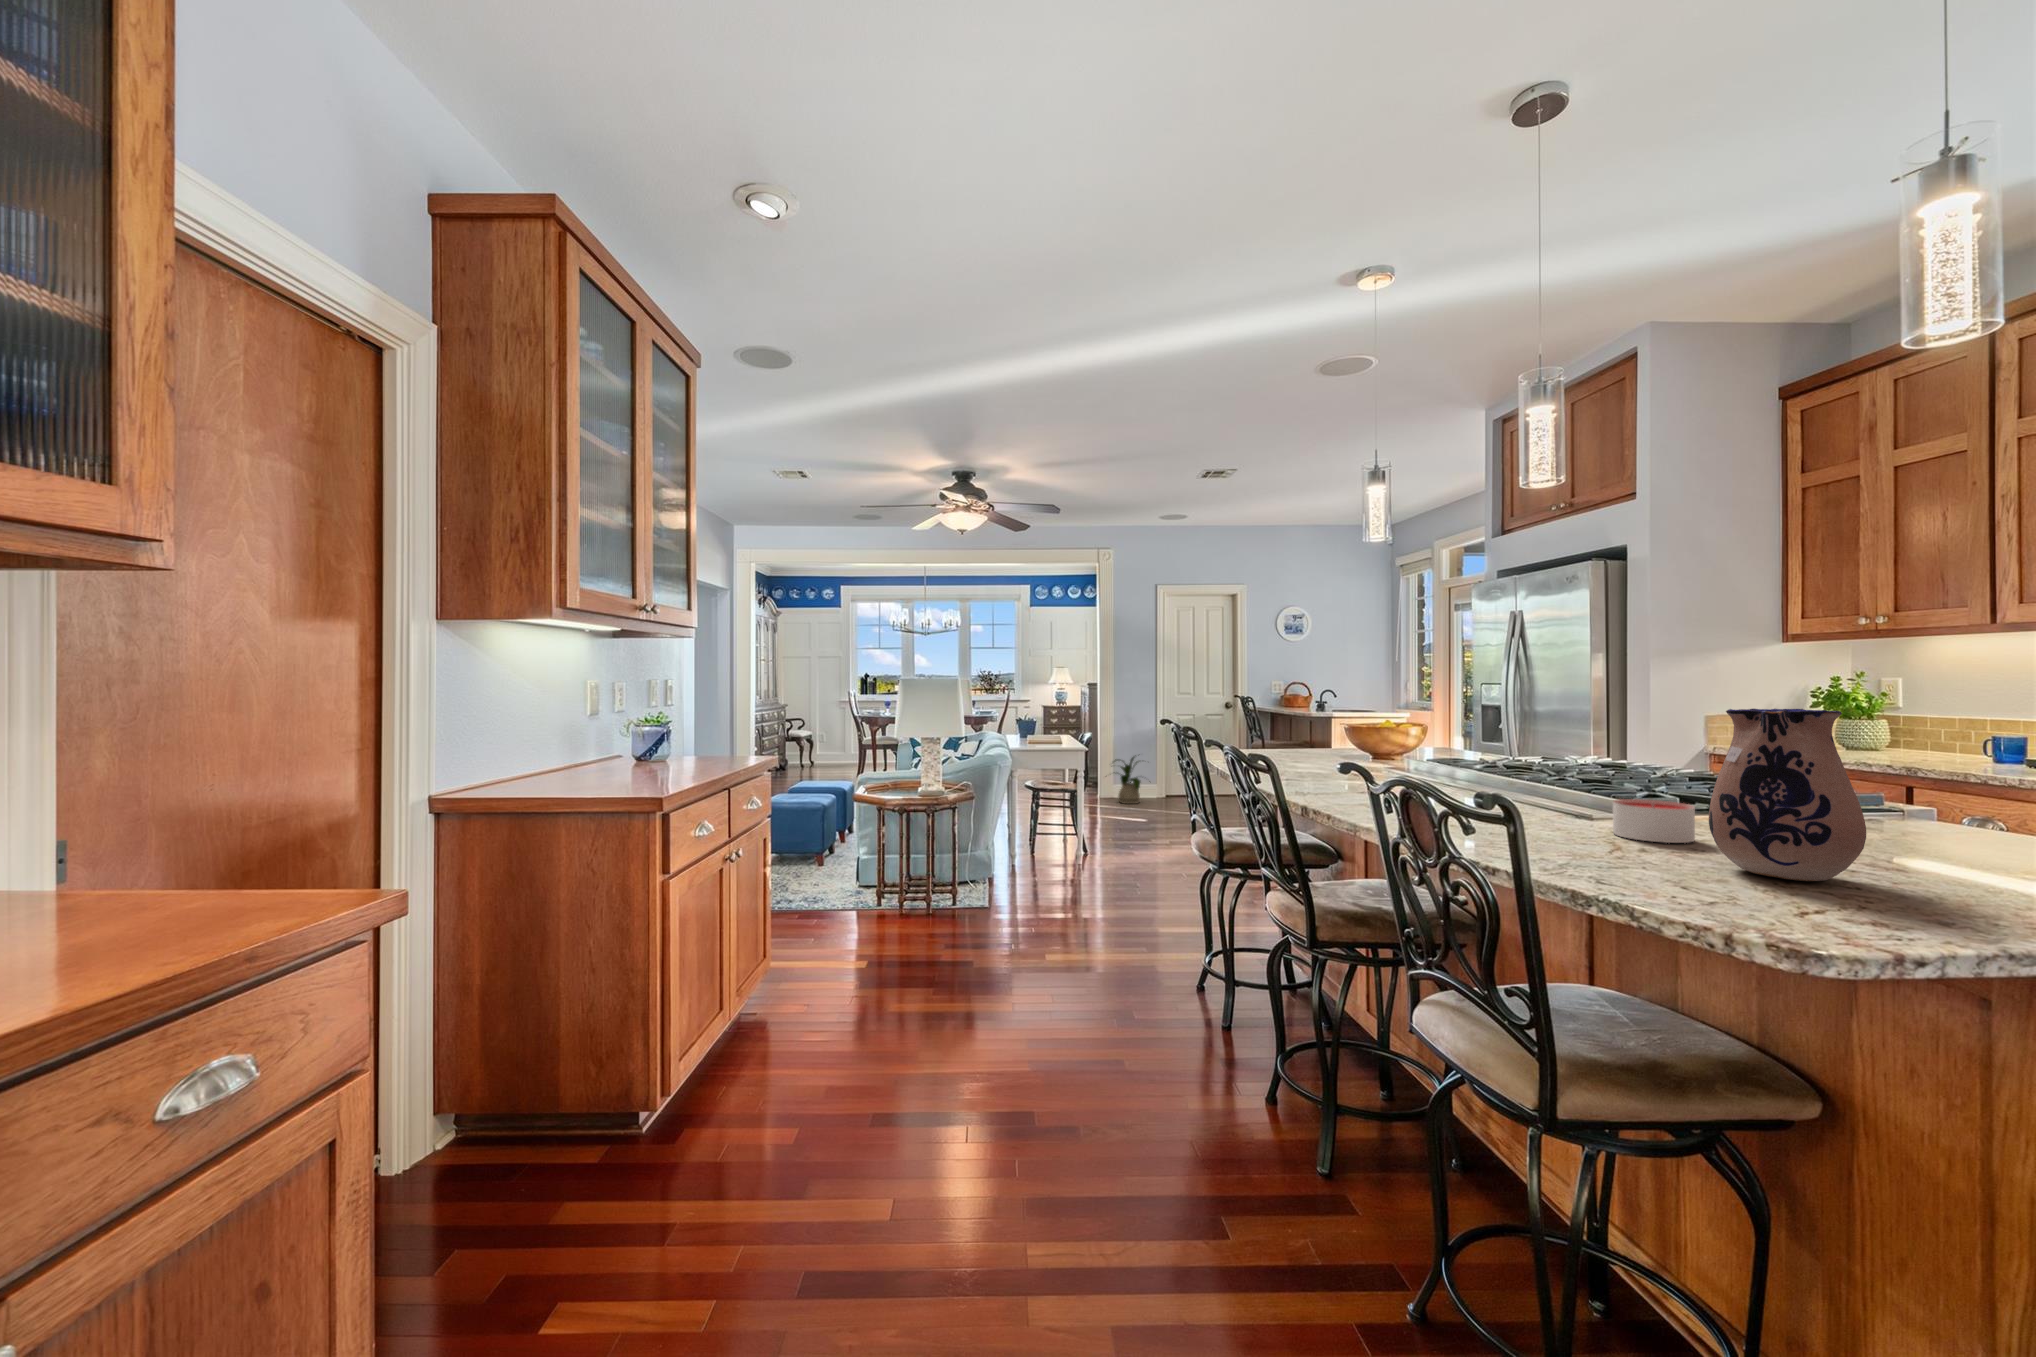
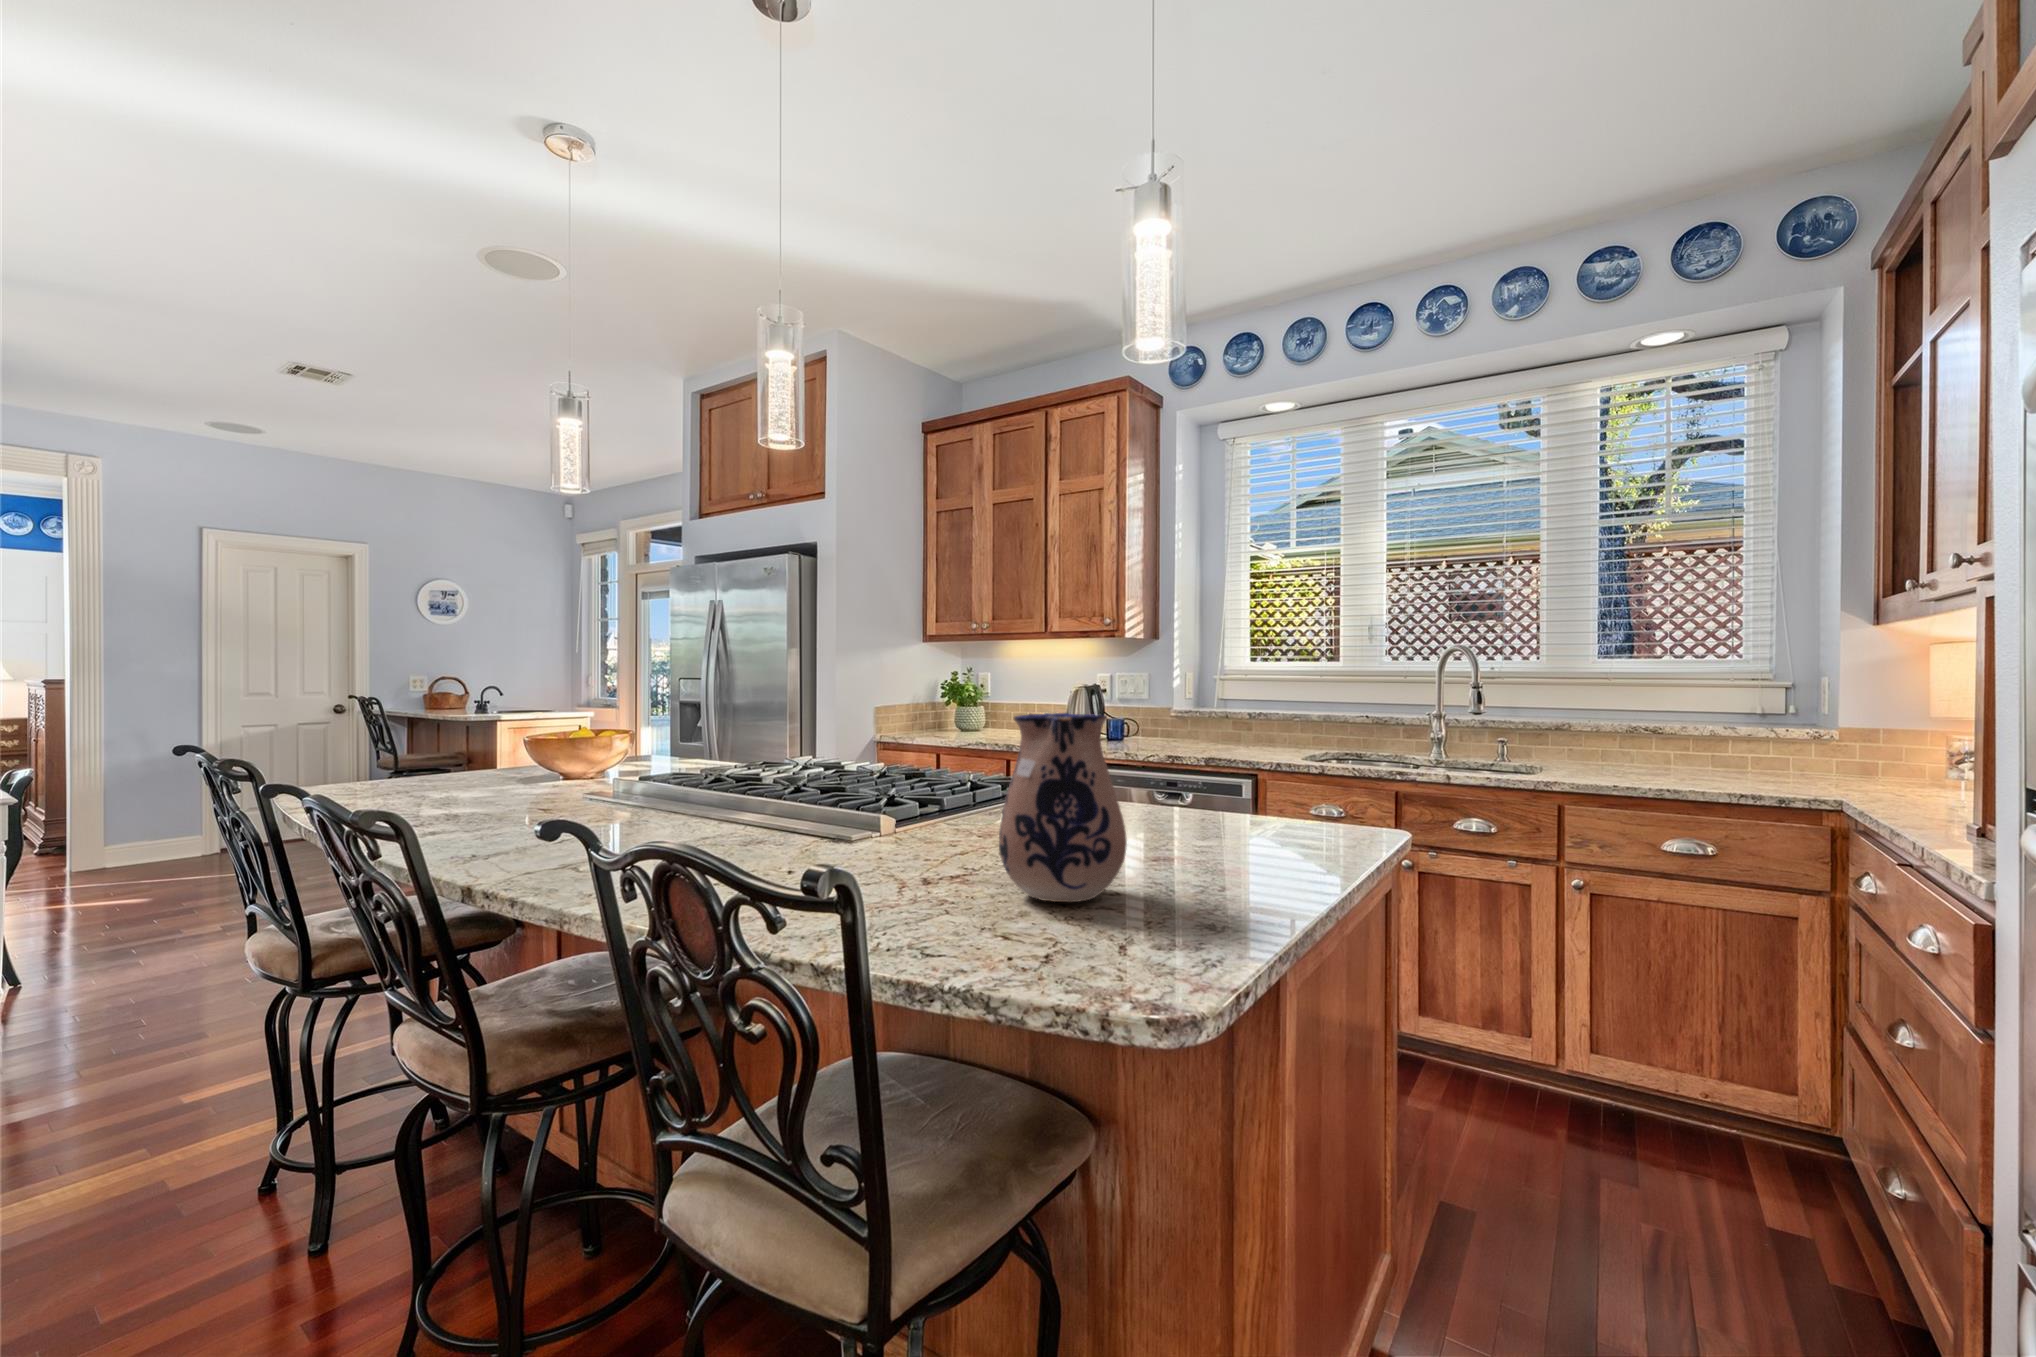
house plant: present [1114,757,1140,804] -> none [80,792,191,874]
candle: present [1613,799,1695,843] -> none [886,819,962,872]

